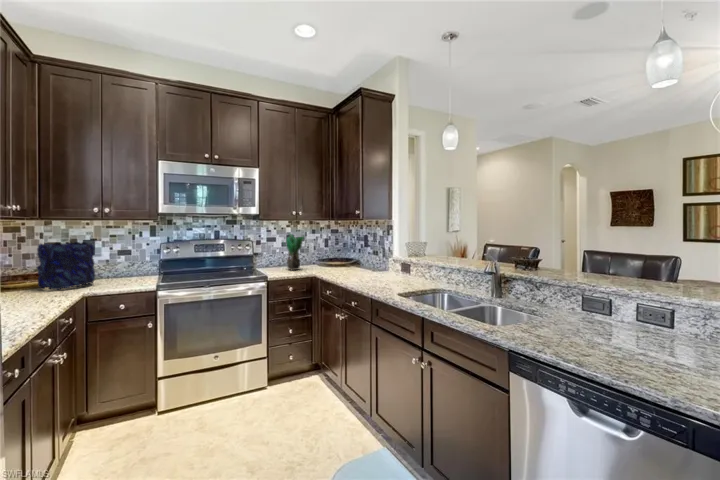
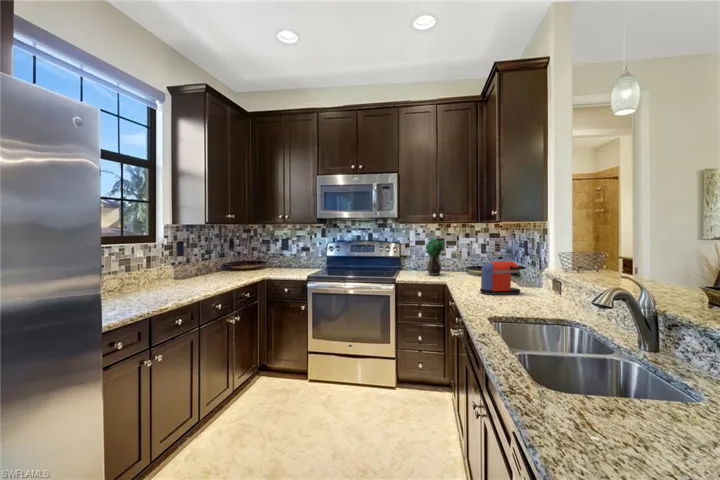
vase: present [37,242,95,290] -> none [245,240,277,273]
coffee maker: none [353,252,382,280] -> present [480,261,526,294]

